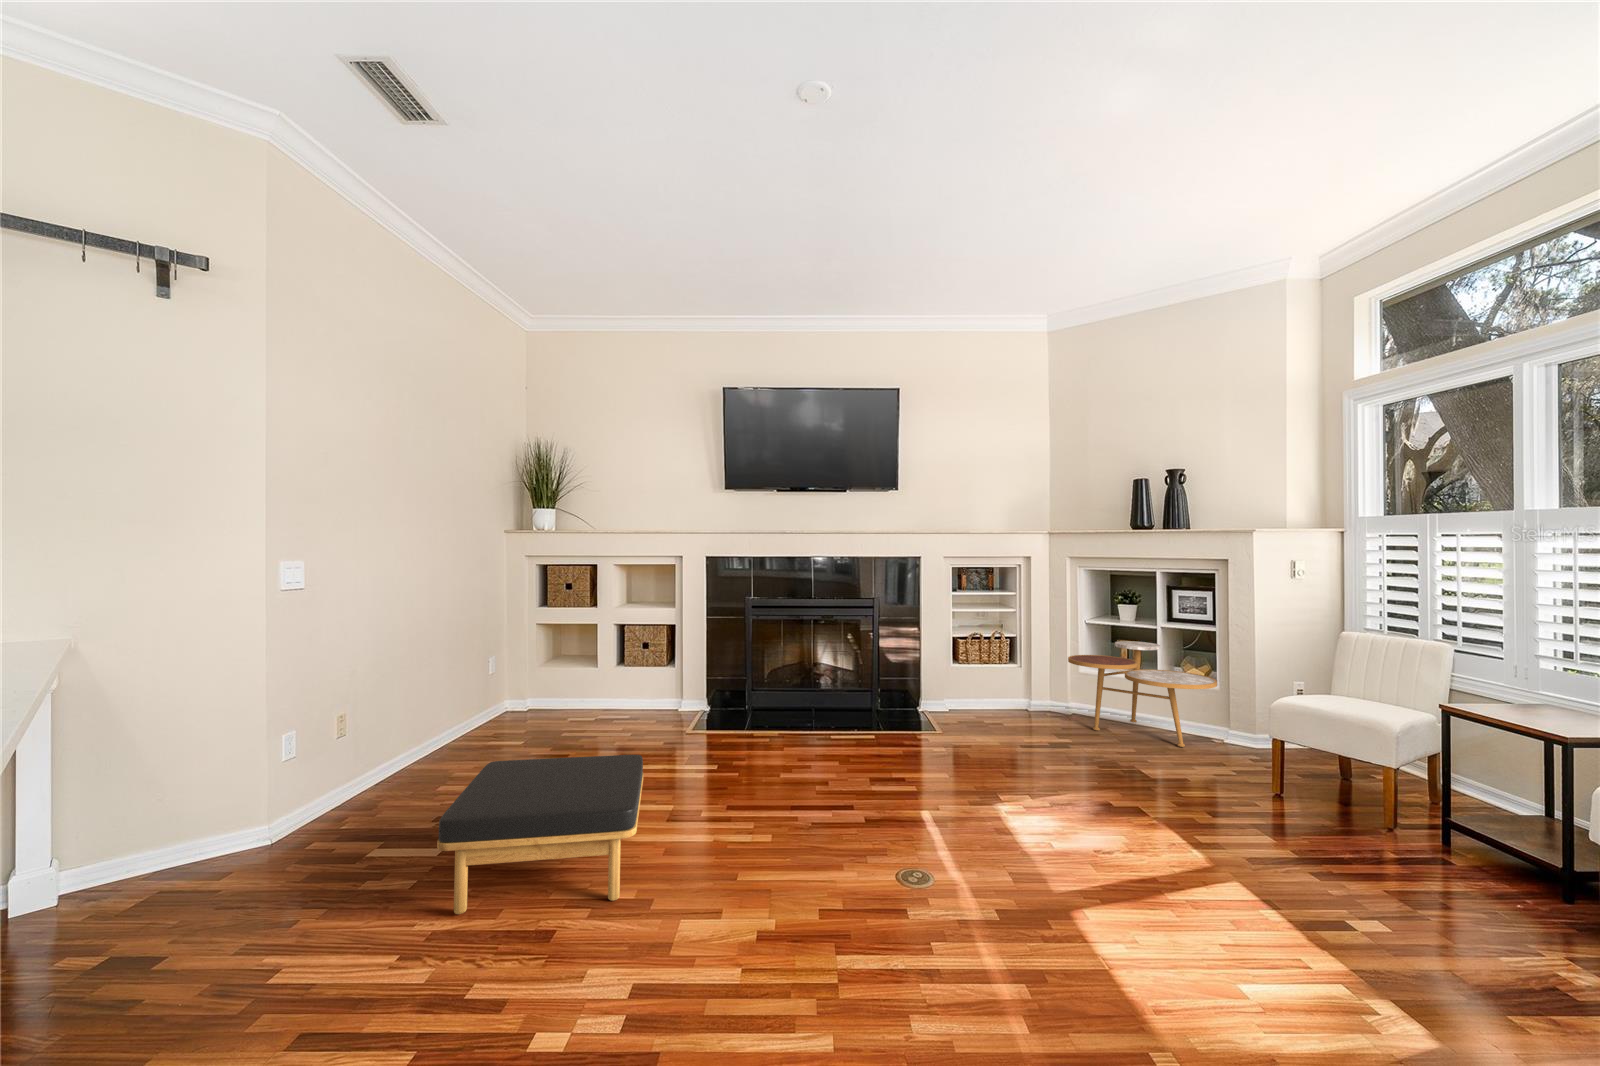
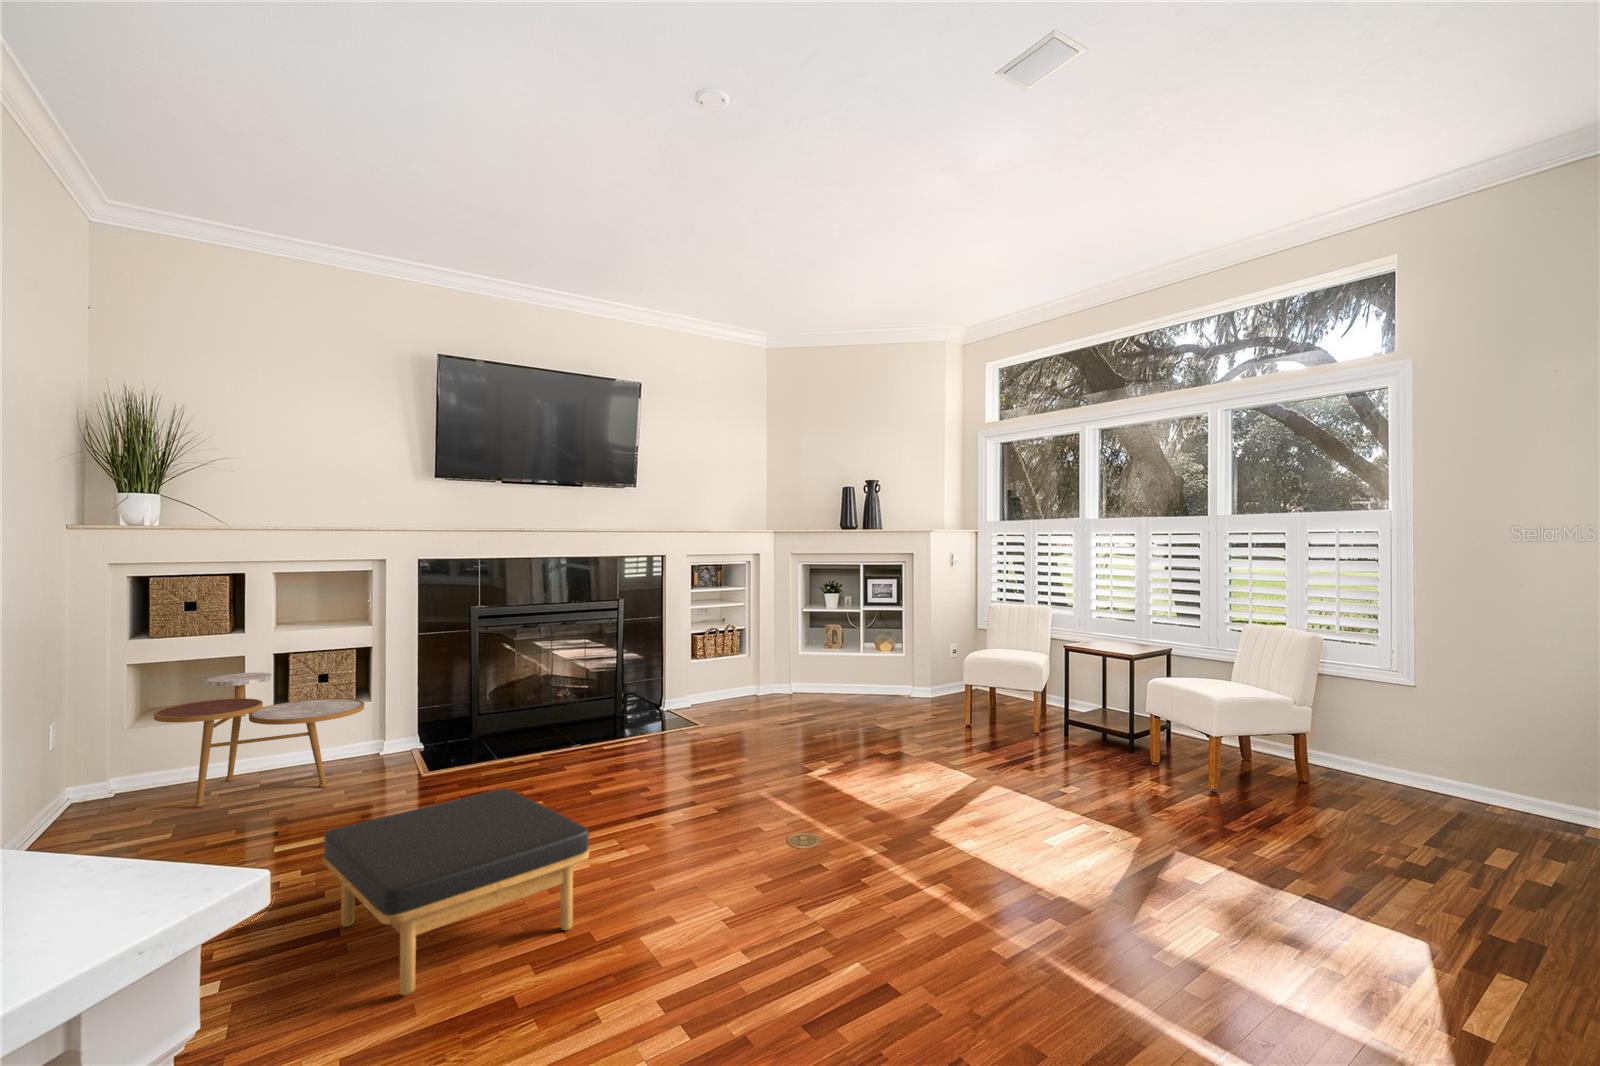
side table: present [1068,641,1217,747] -> present [154,673,364,807]

